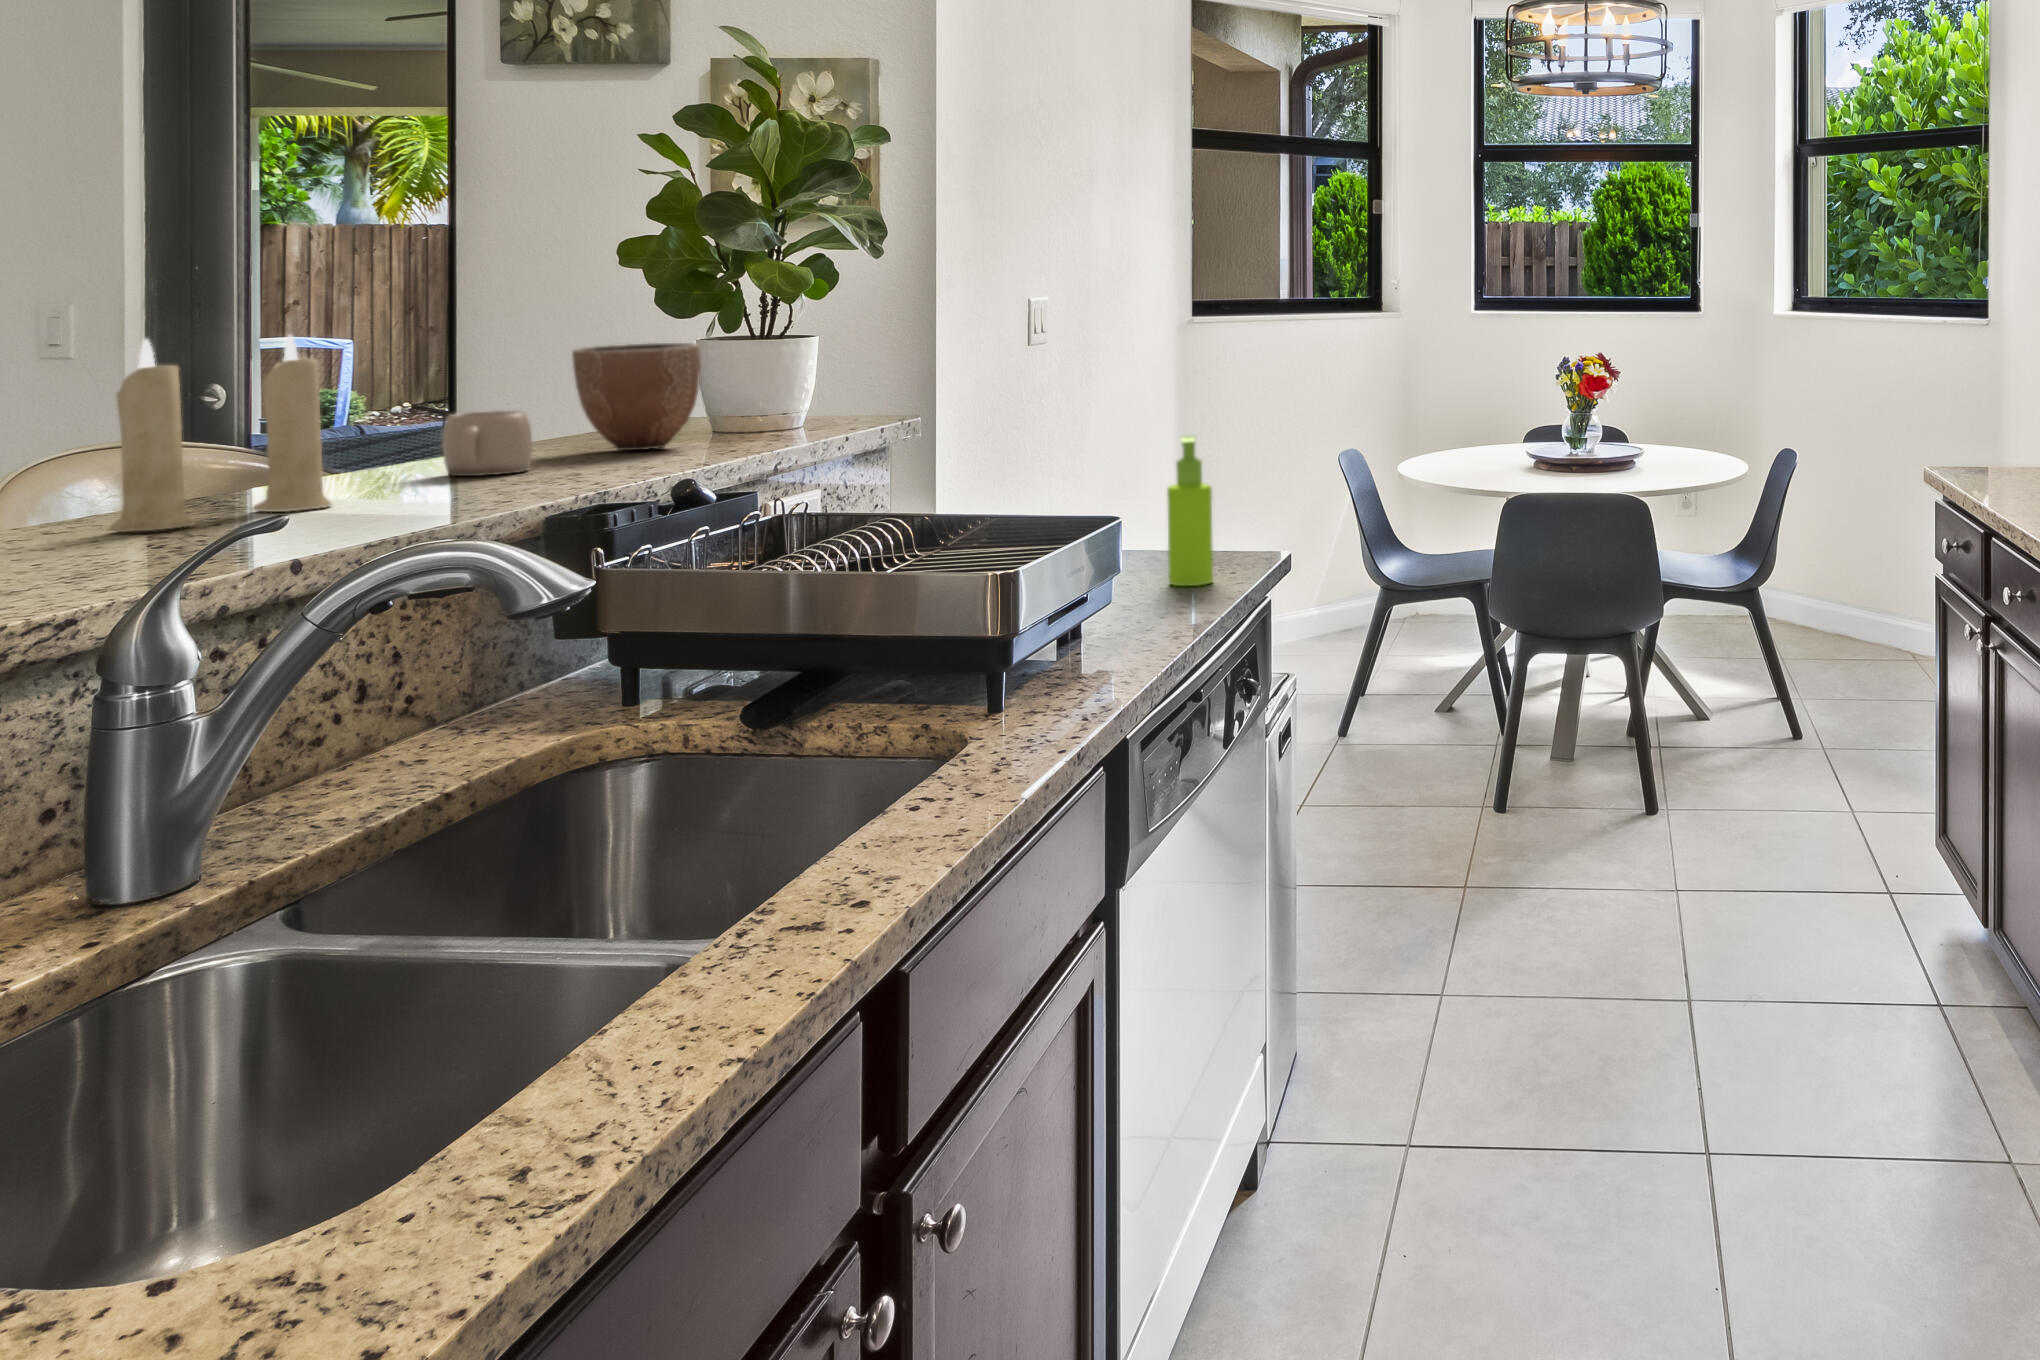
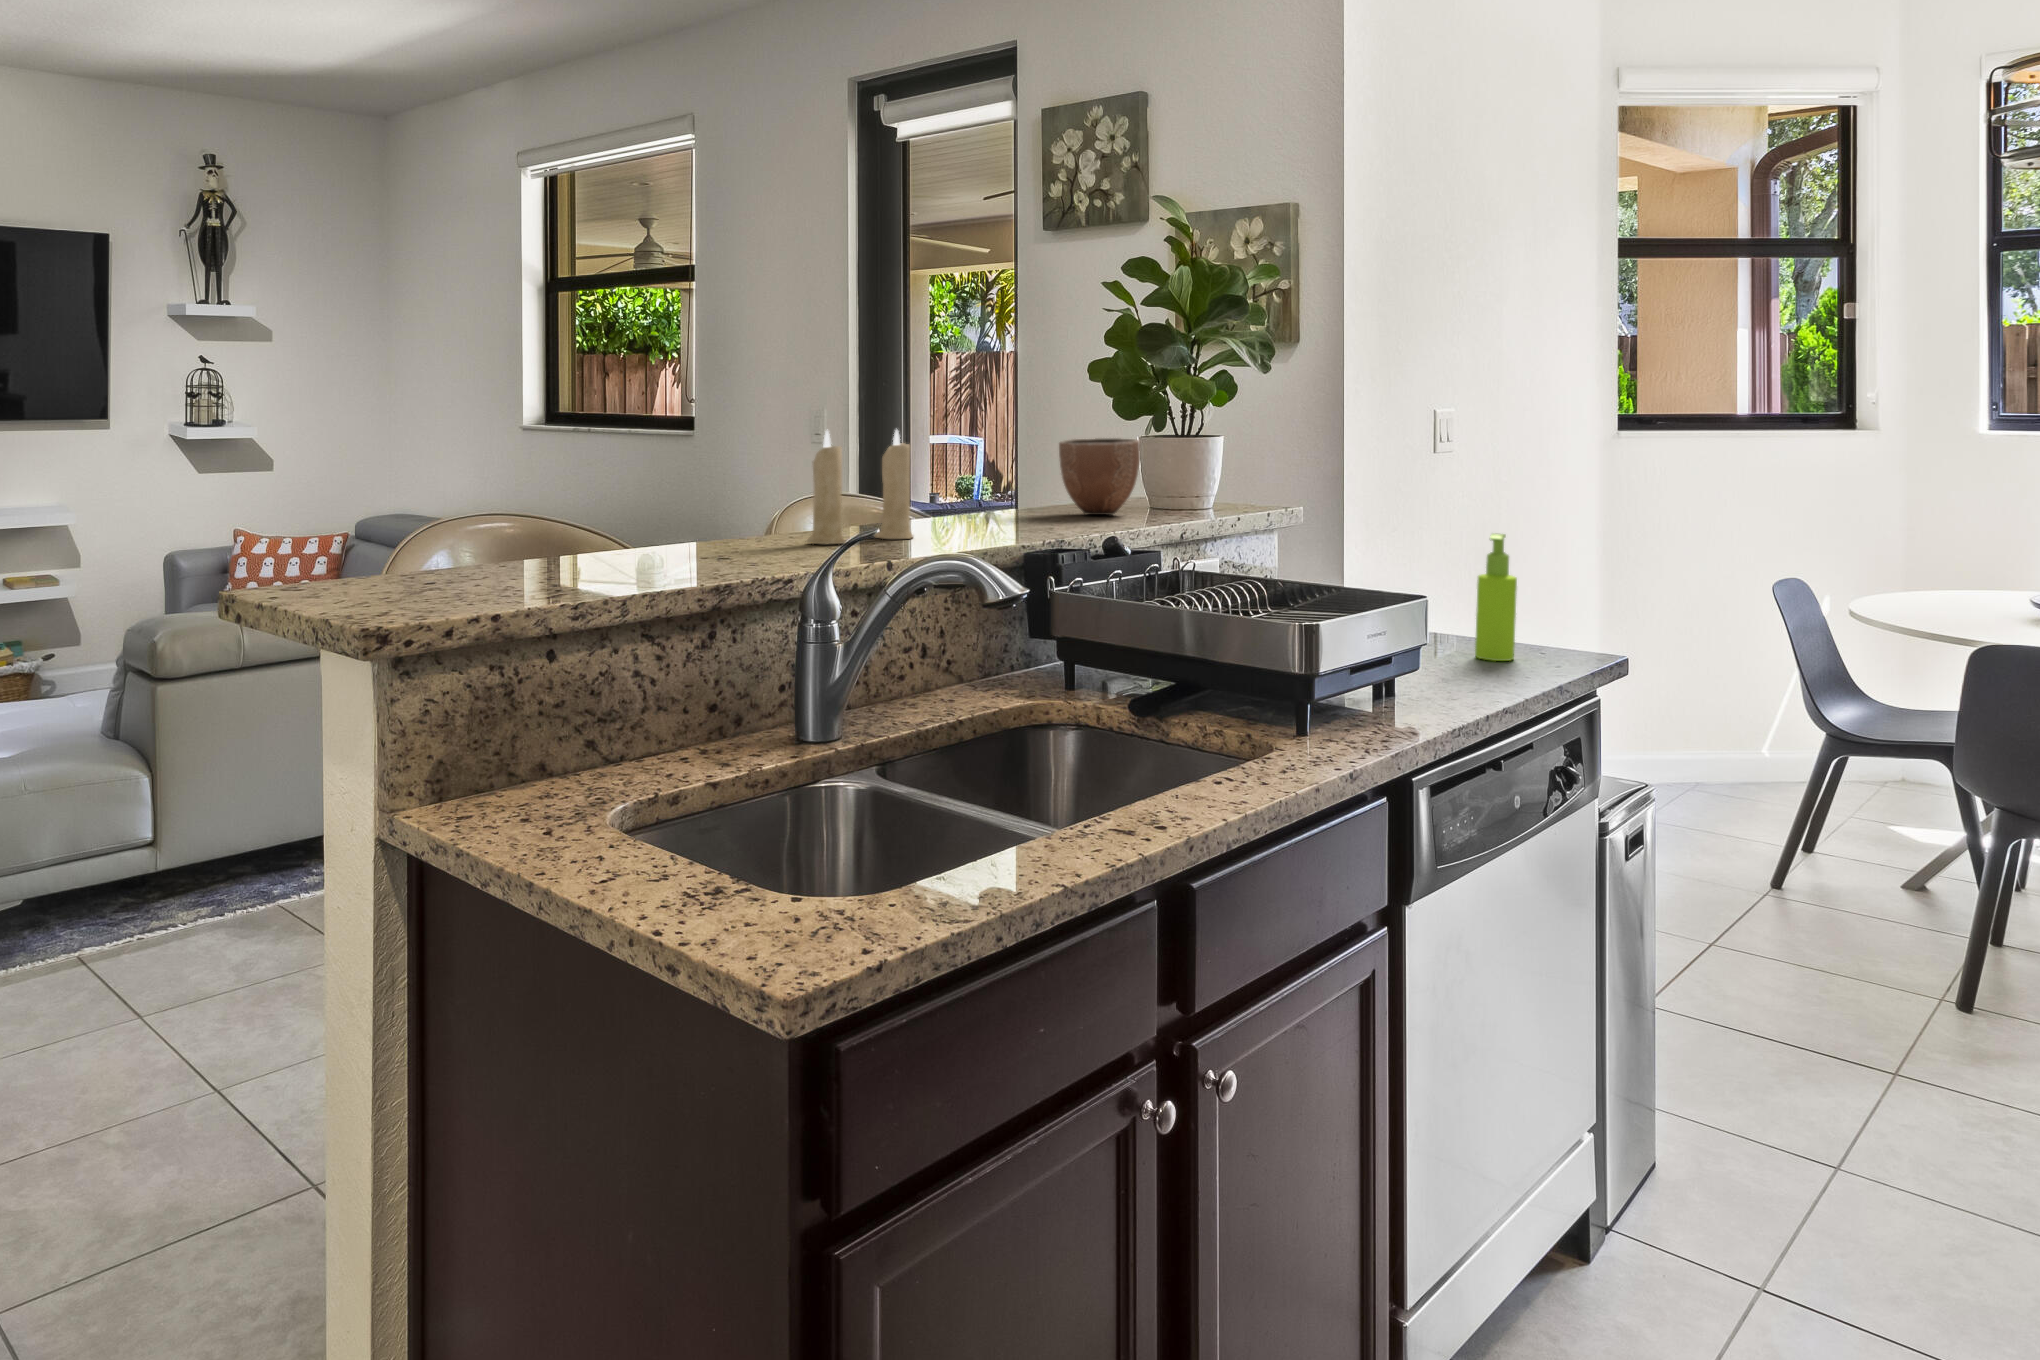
mug: present [442,411,532,476] -> none [978,482,1029,525]

